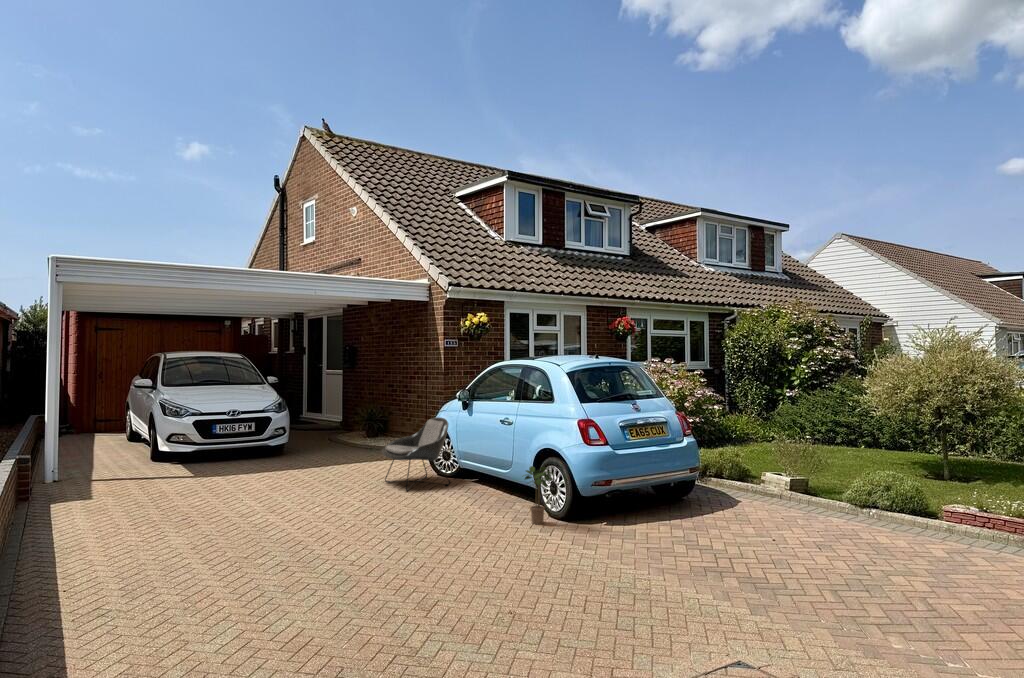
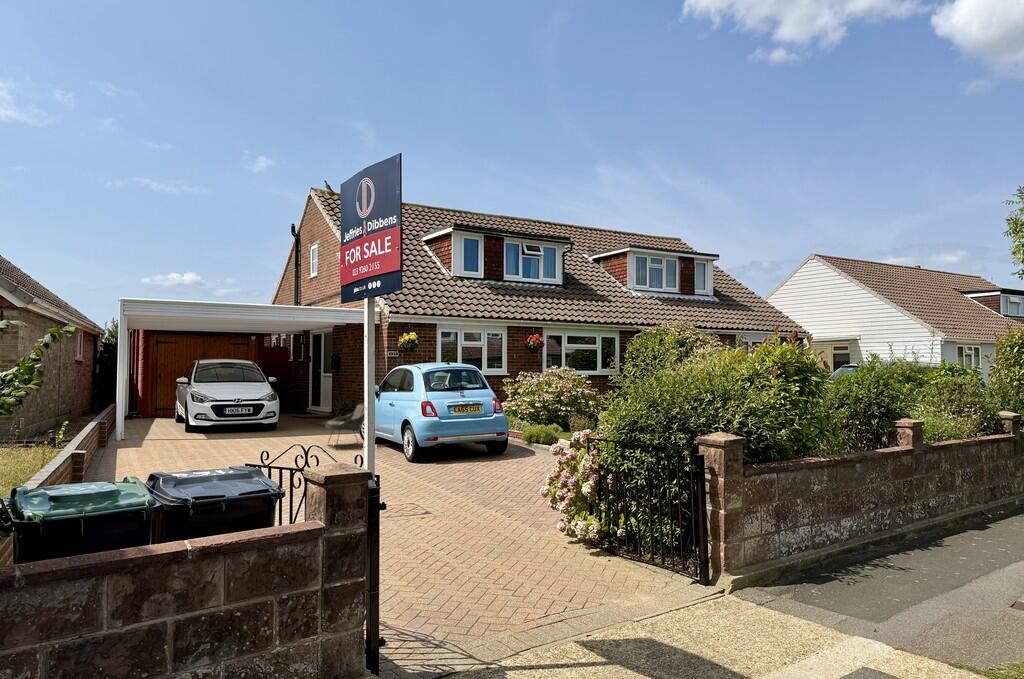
potted plant: present [525,466,554,524] -> none [389,429,410,465]

